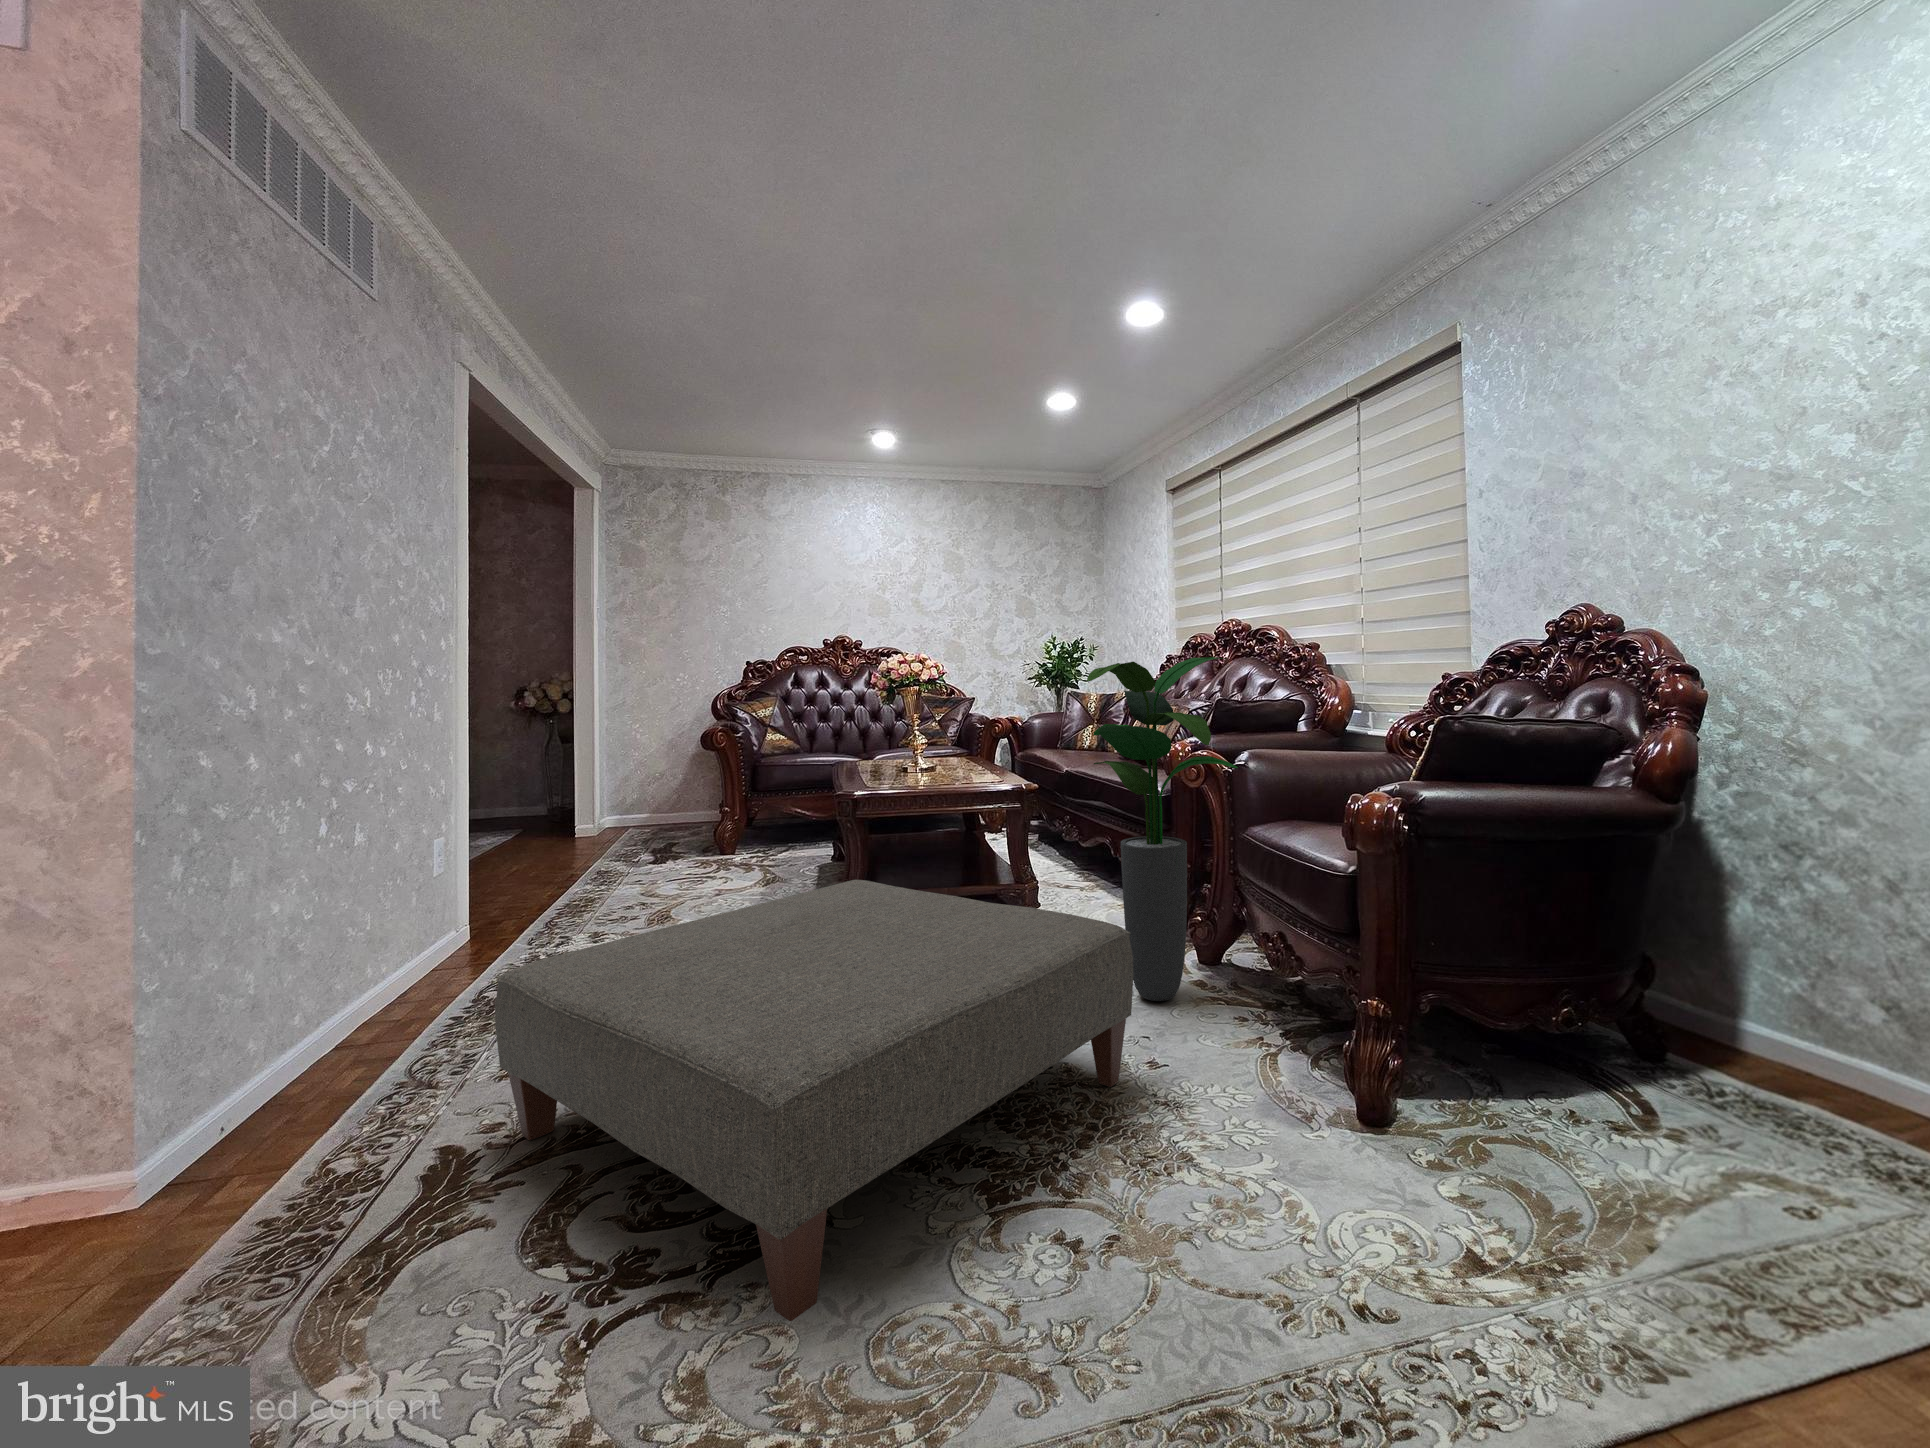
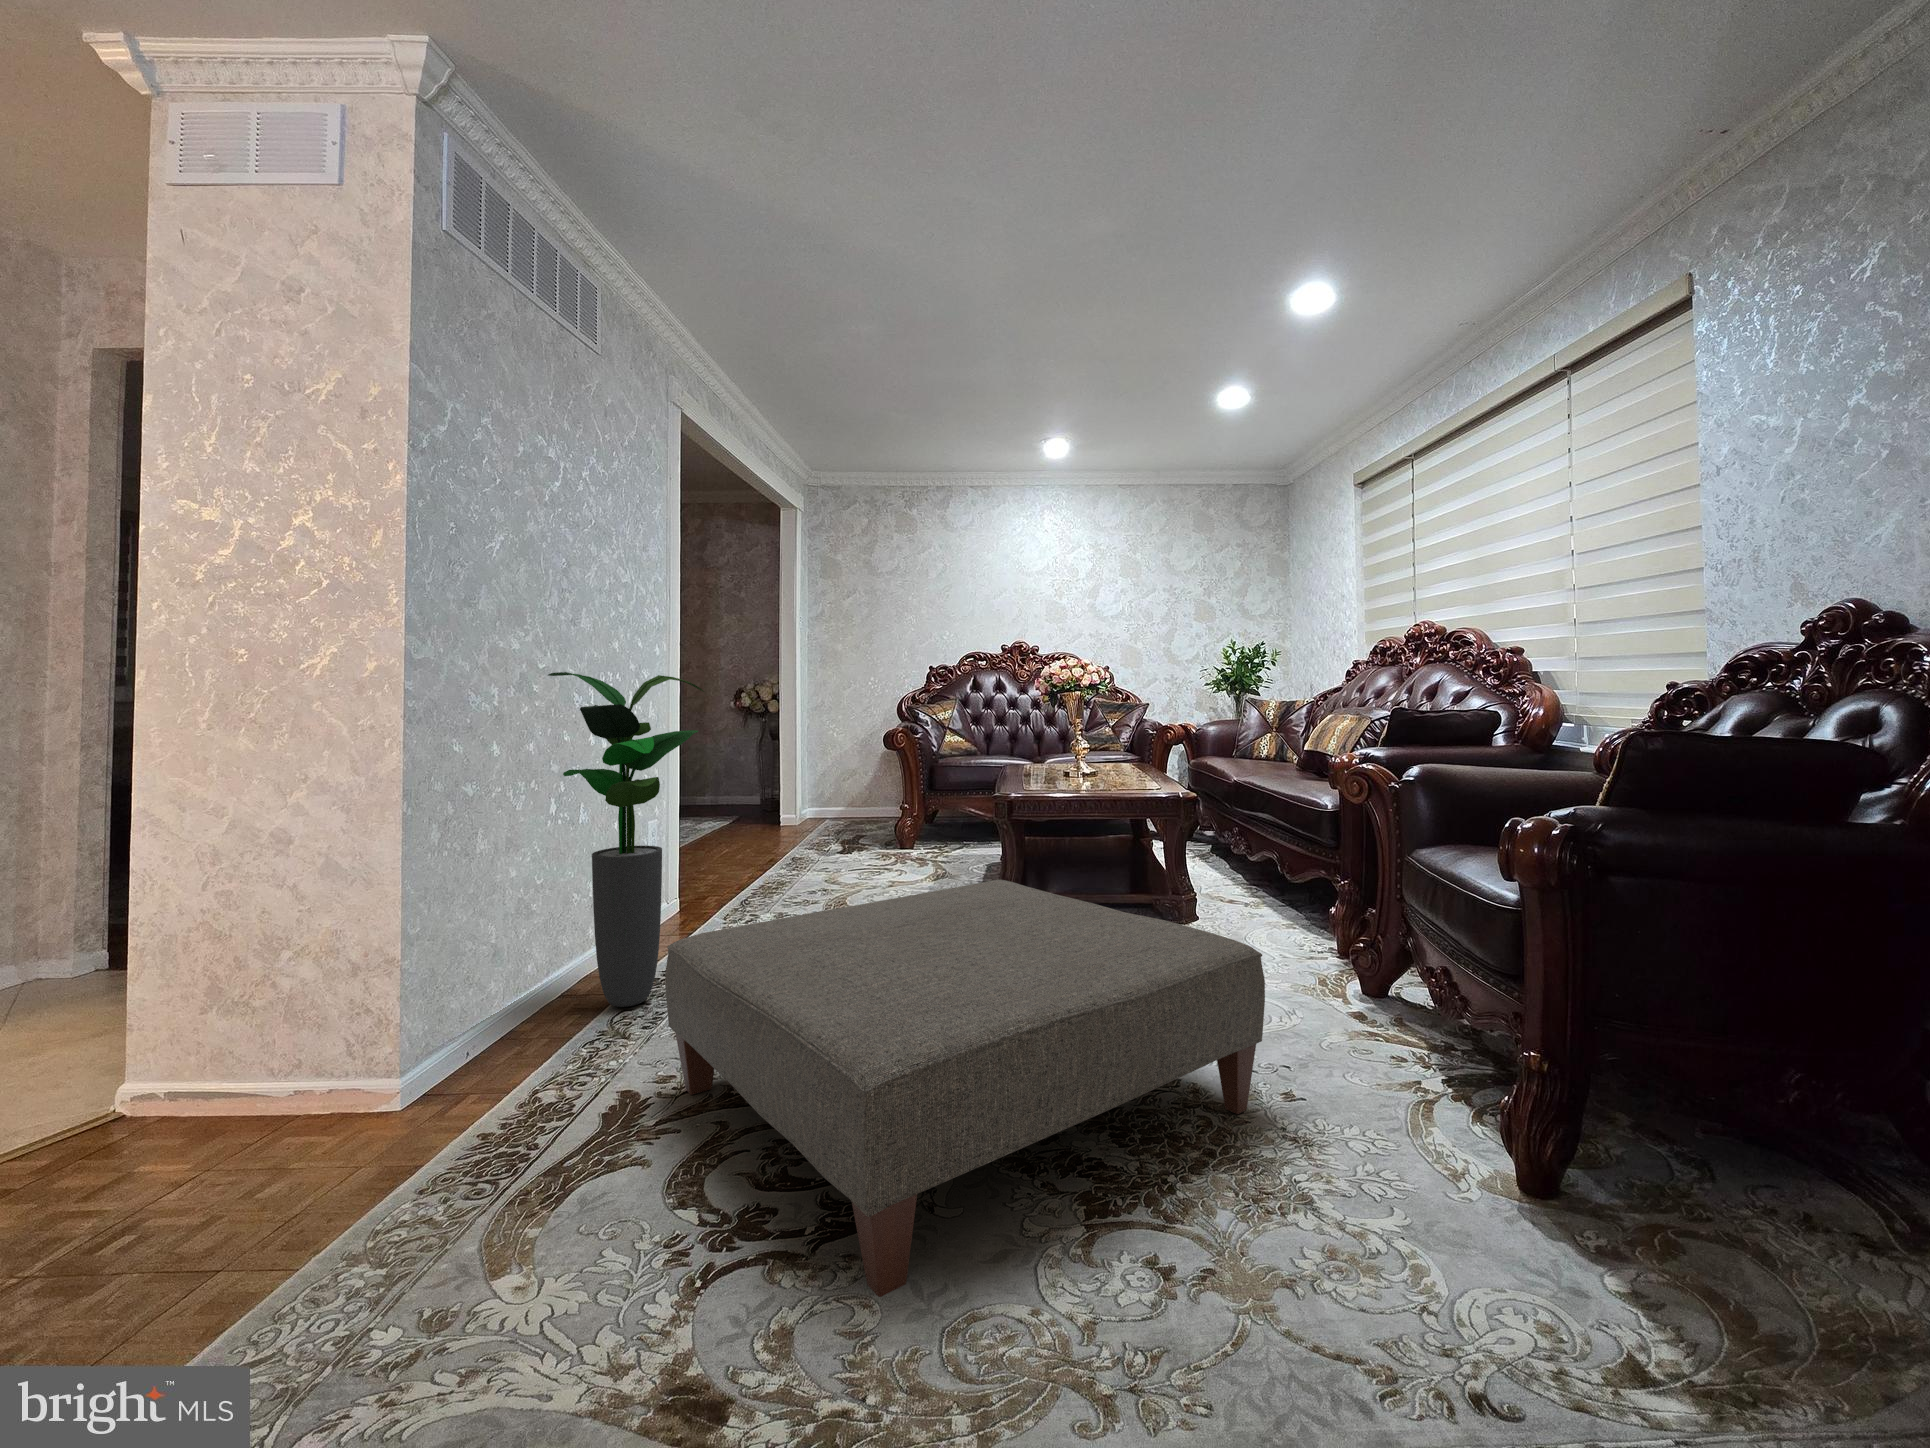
potted plant: present [1087,657,1238,1001] -> present [548,672,704,1007]

